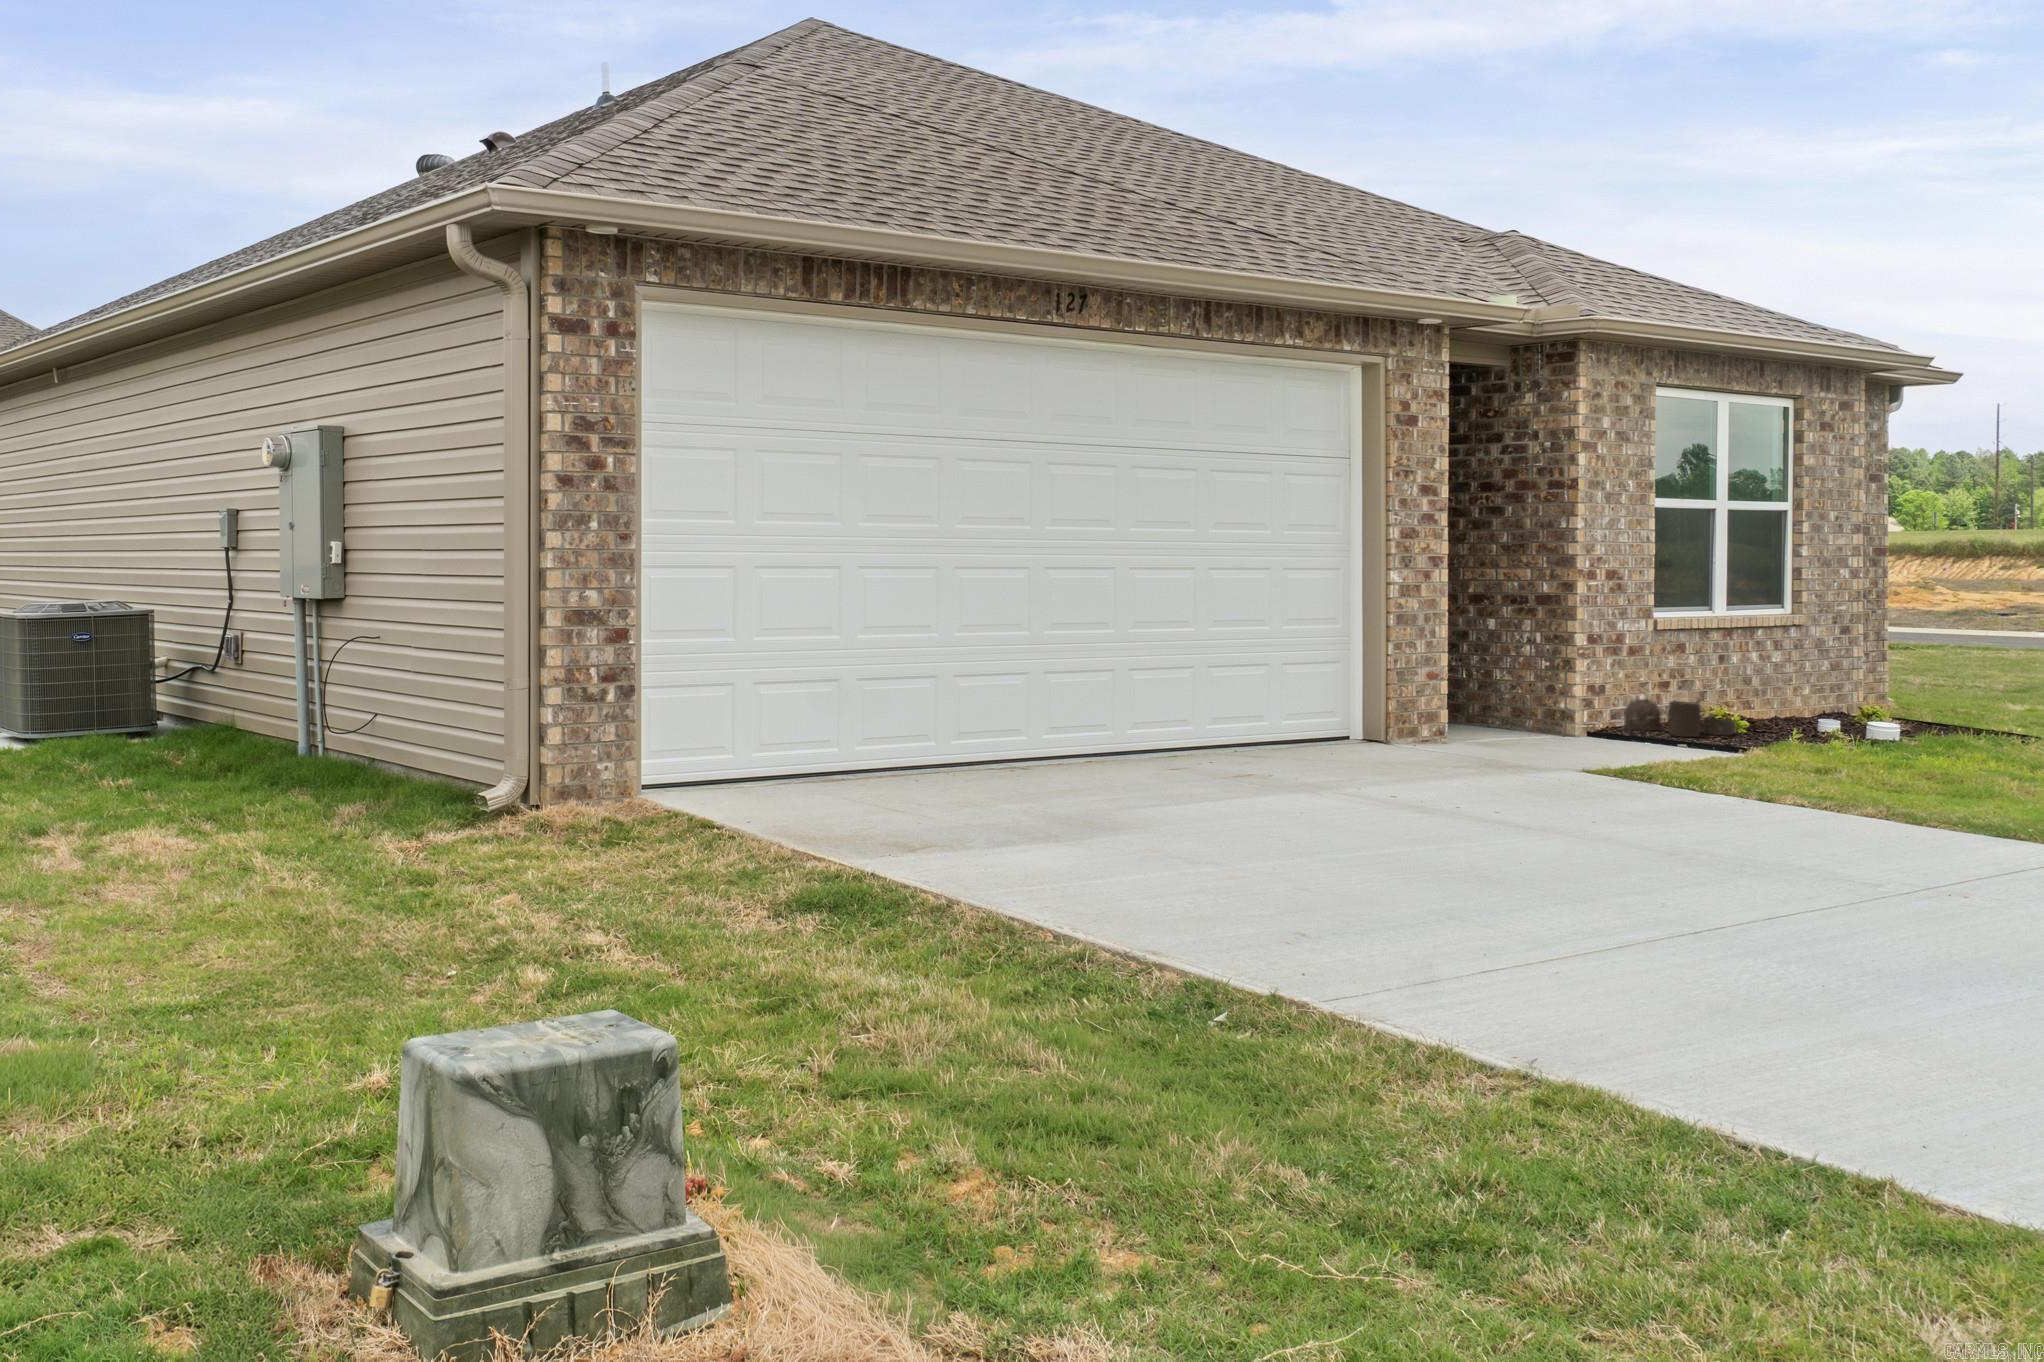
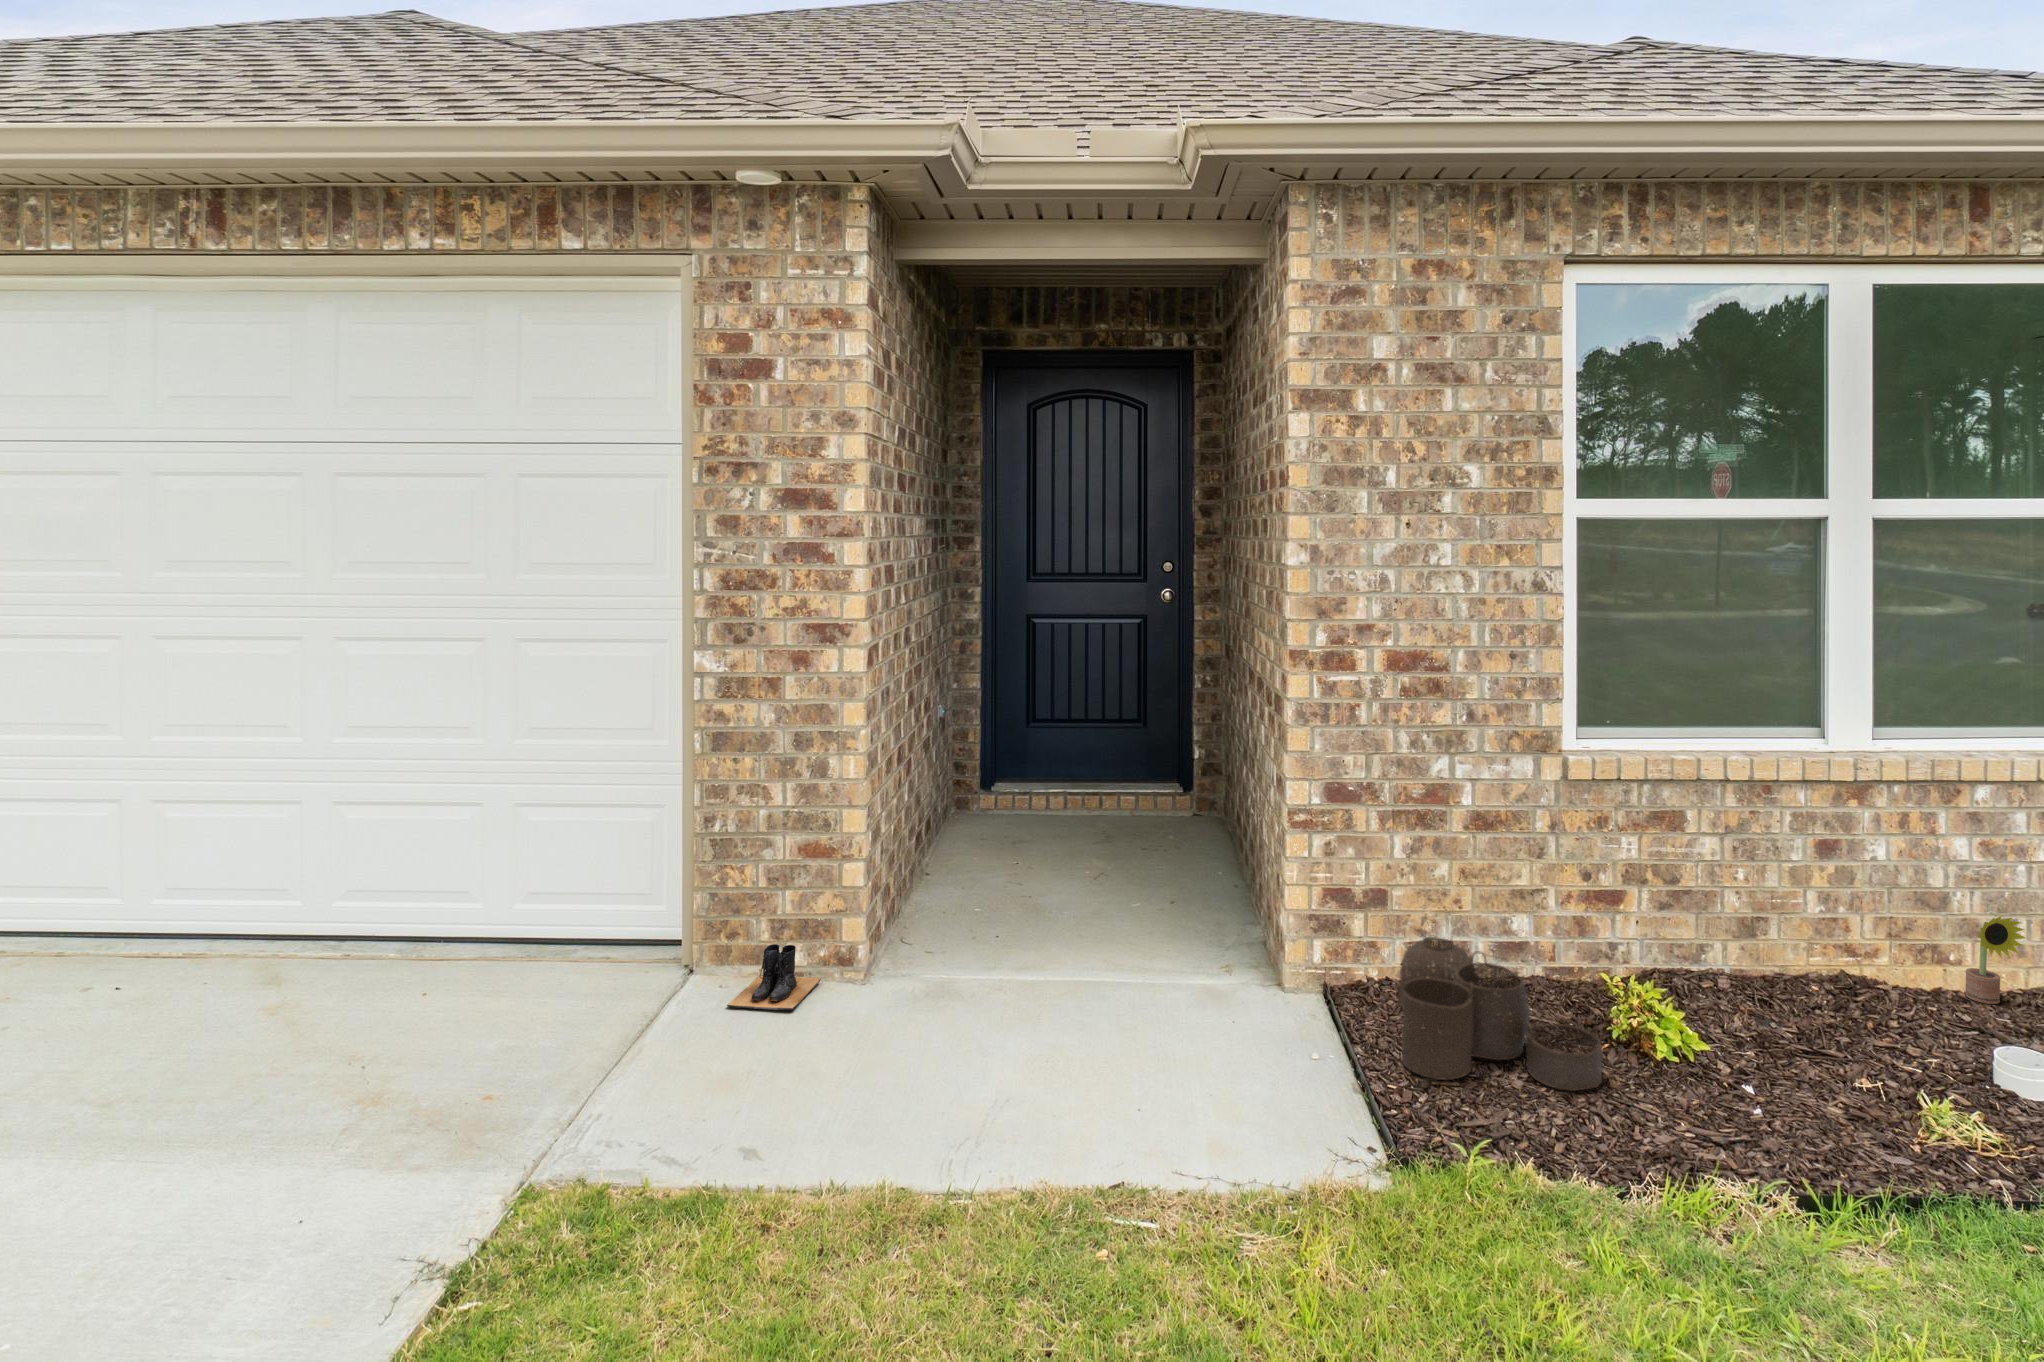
decorative plant: none [1757,677,1781,716] -> present [1966,916,2026,1004]
boots: none [1421,721,1473,748] -> present [727,944,821,1010]

